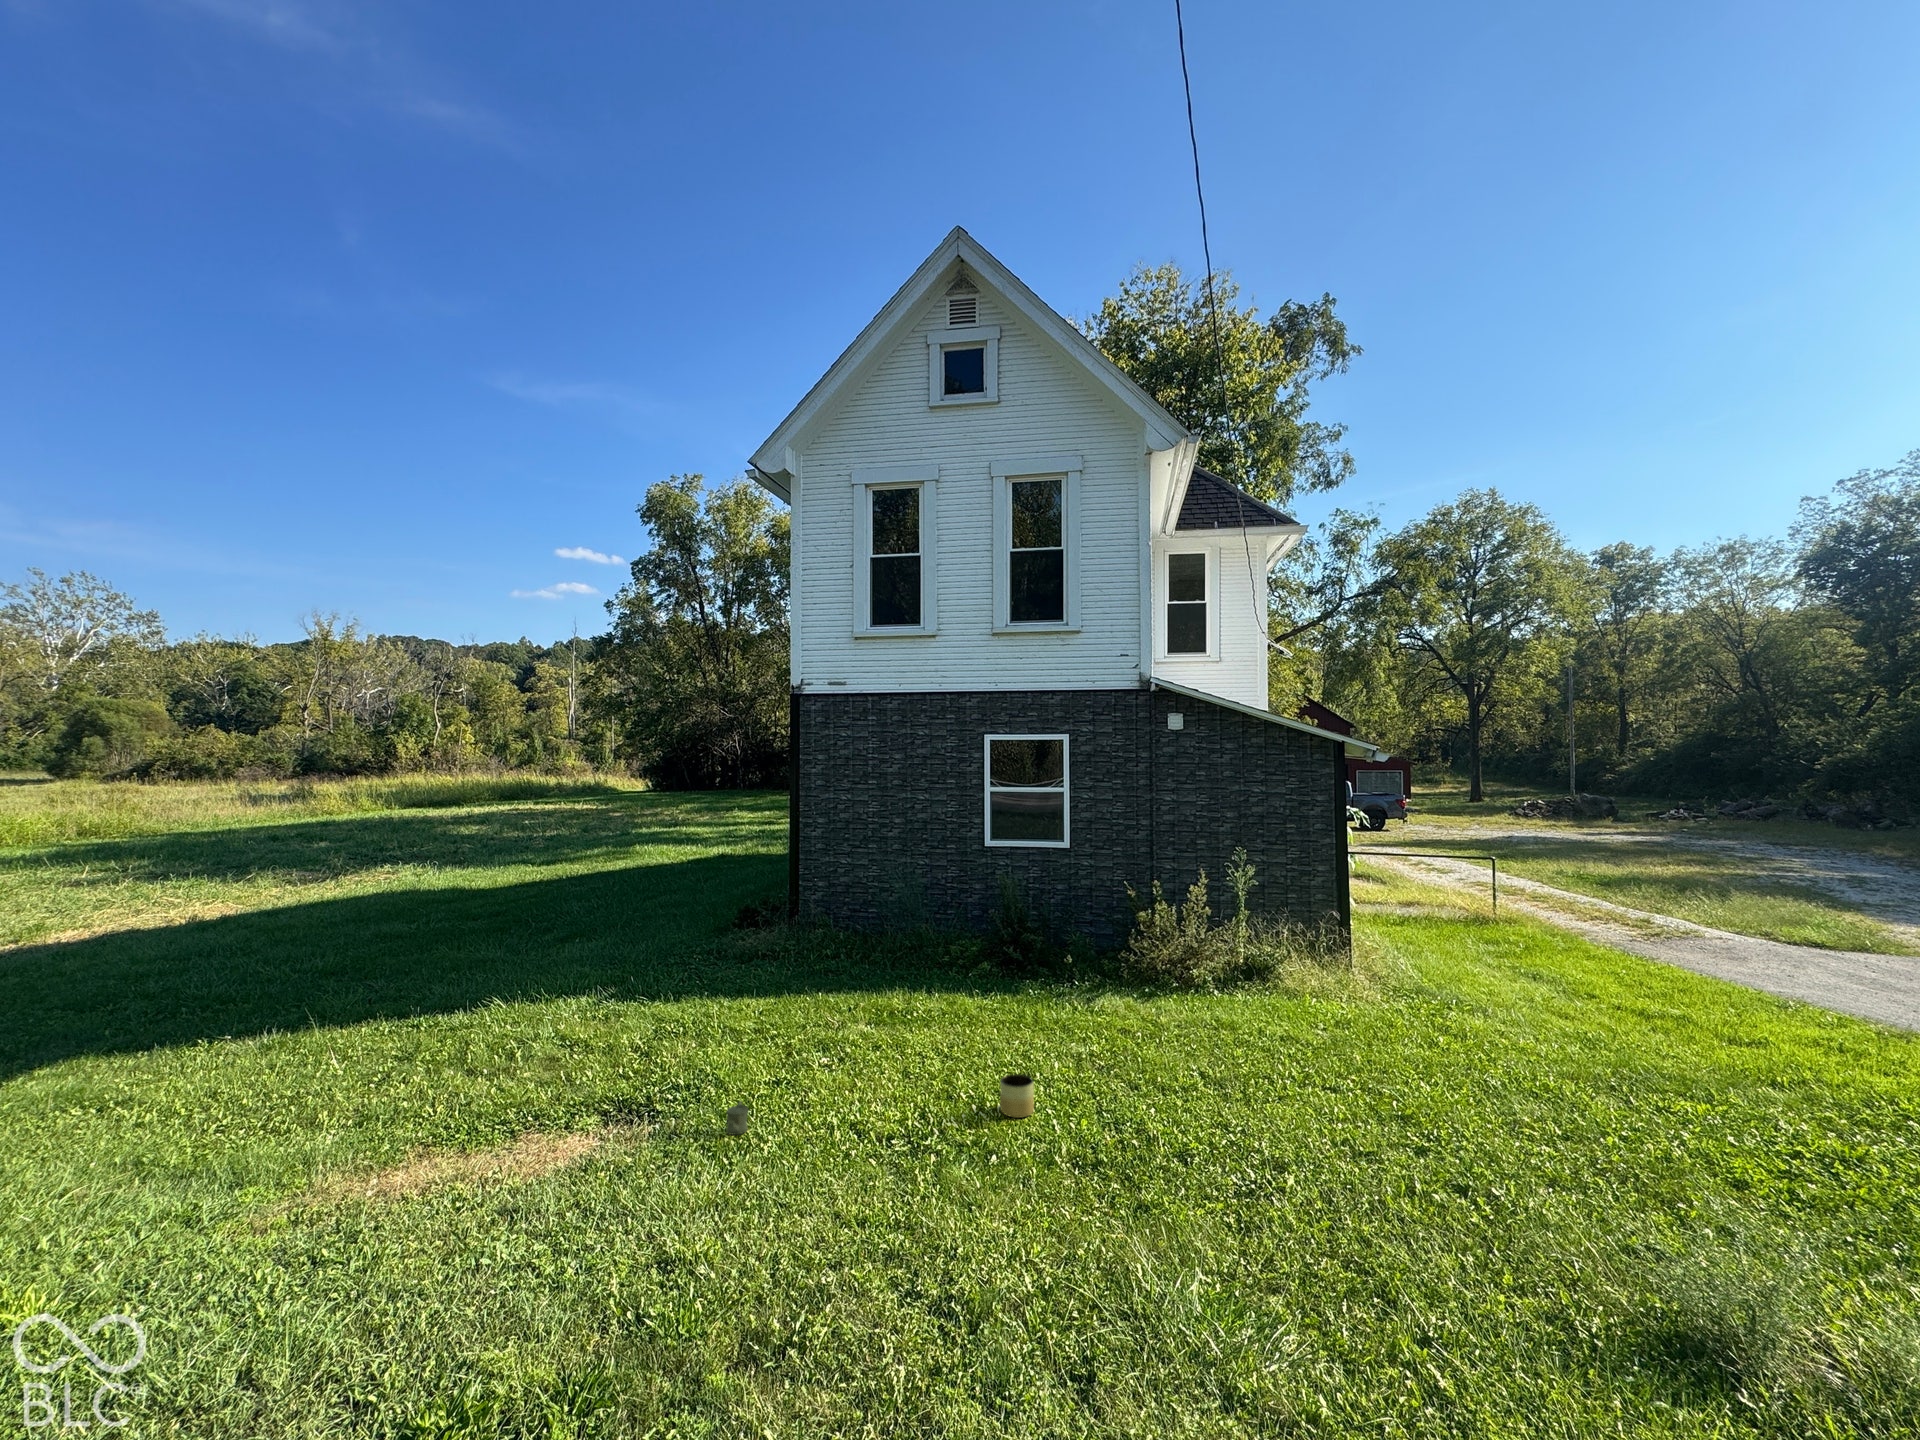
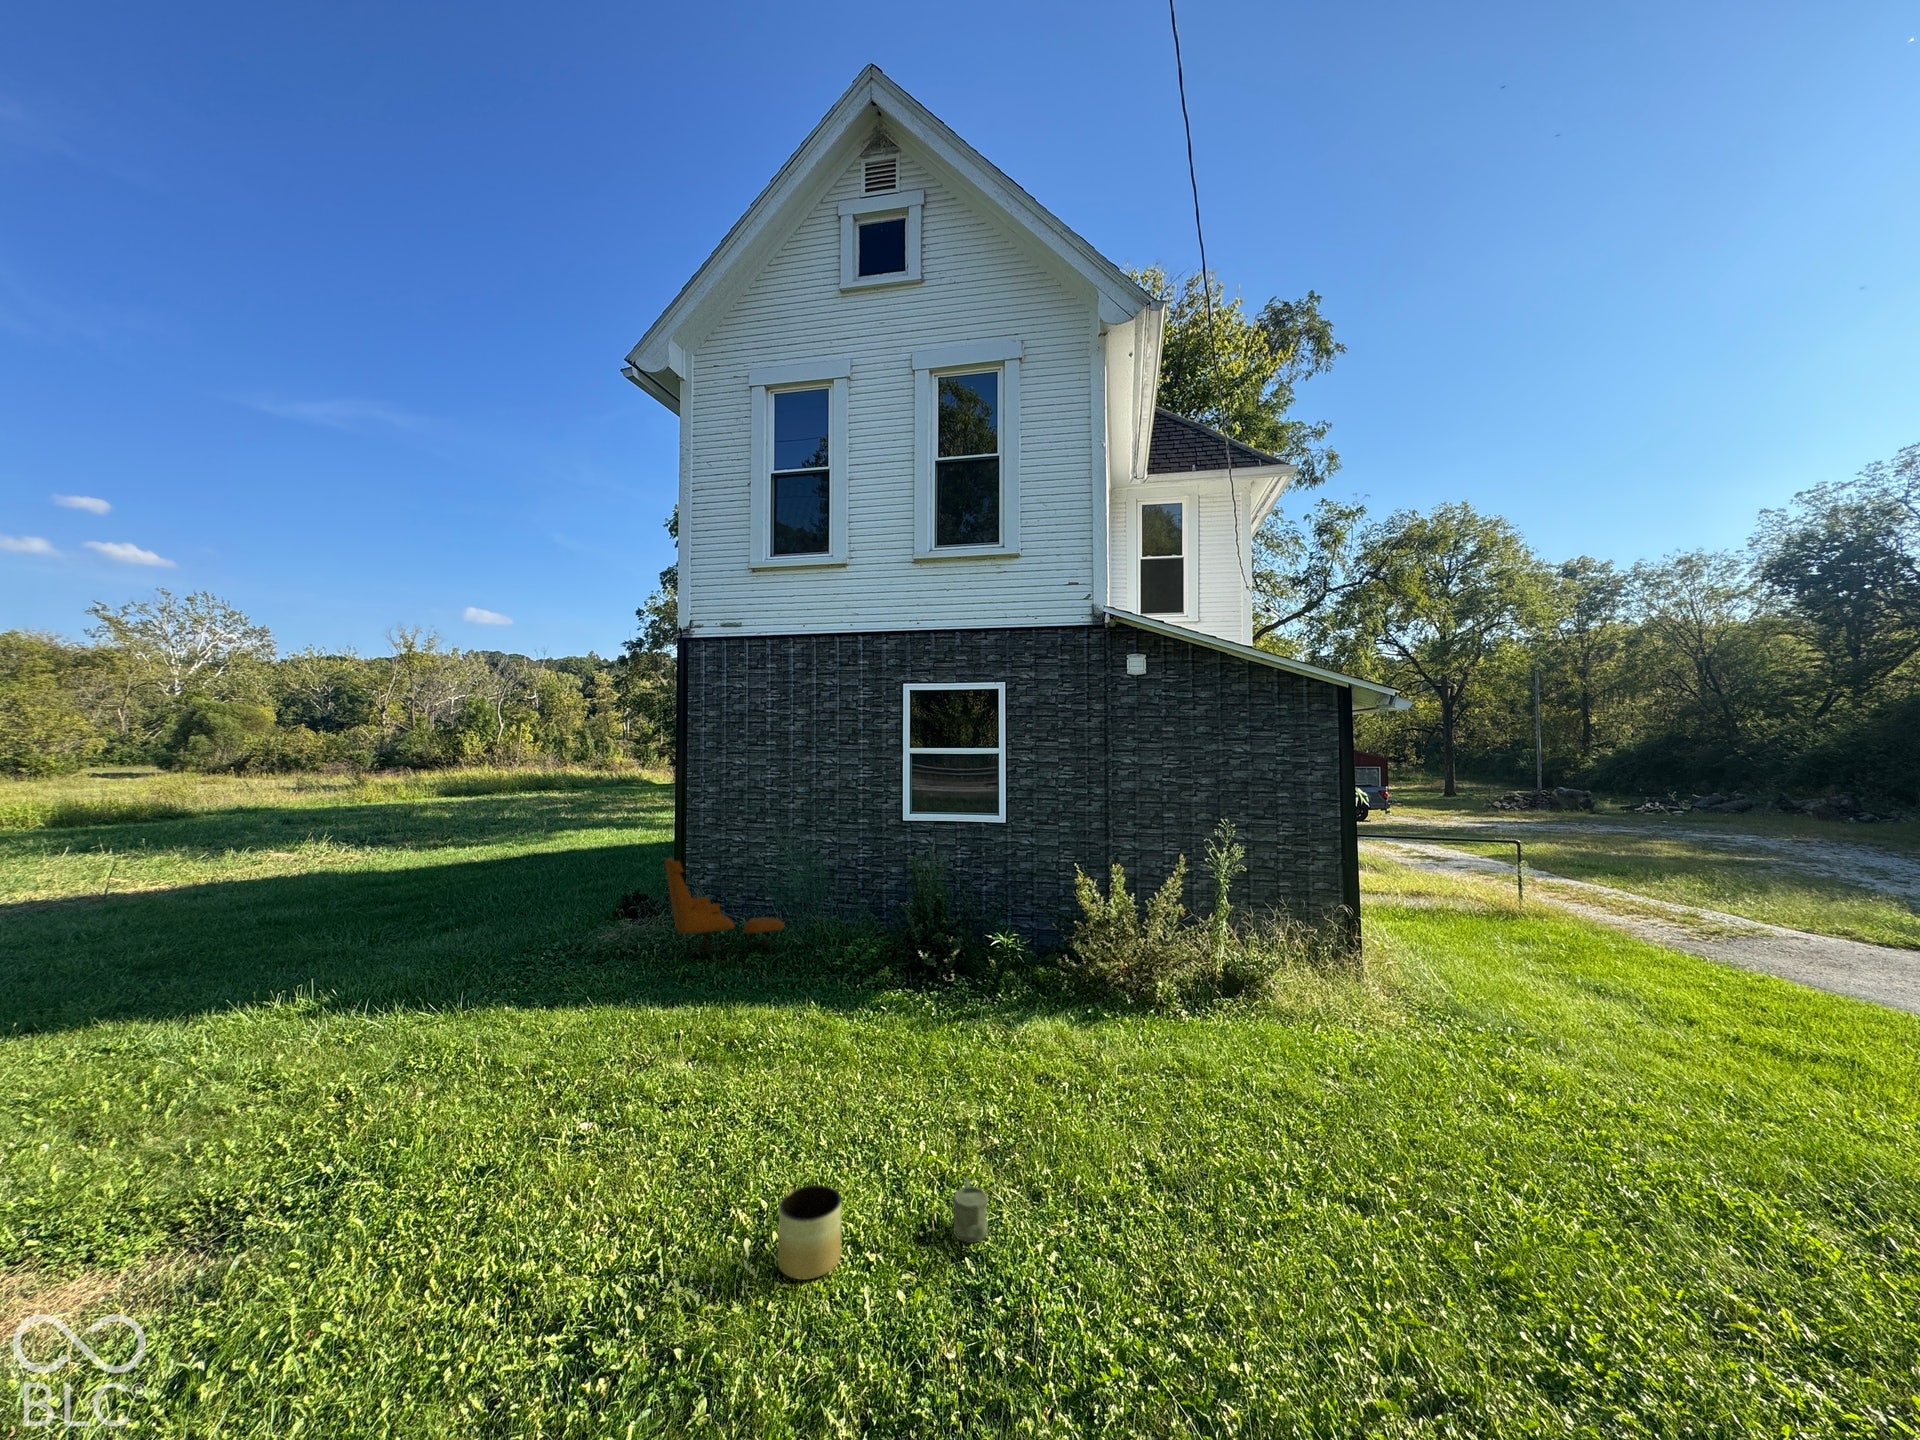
lounge chair: none [802,877,892,958] -> present [665,858,784,959]
watering can: present [726,1101,748,1135] -> present [953,1178,988,1243]

